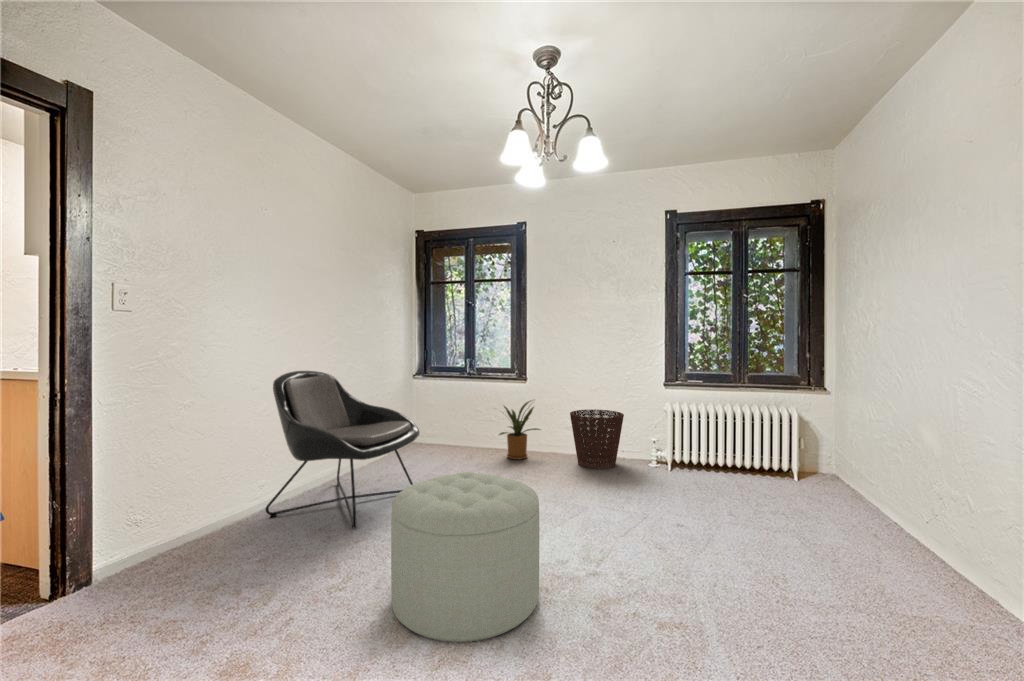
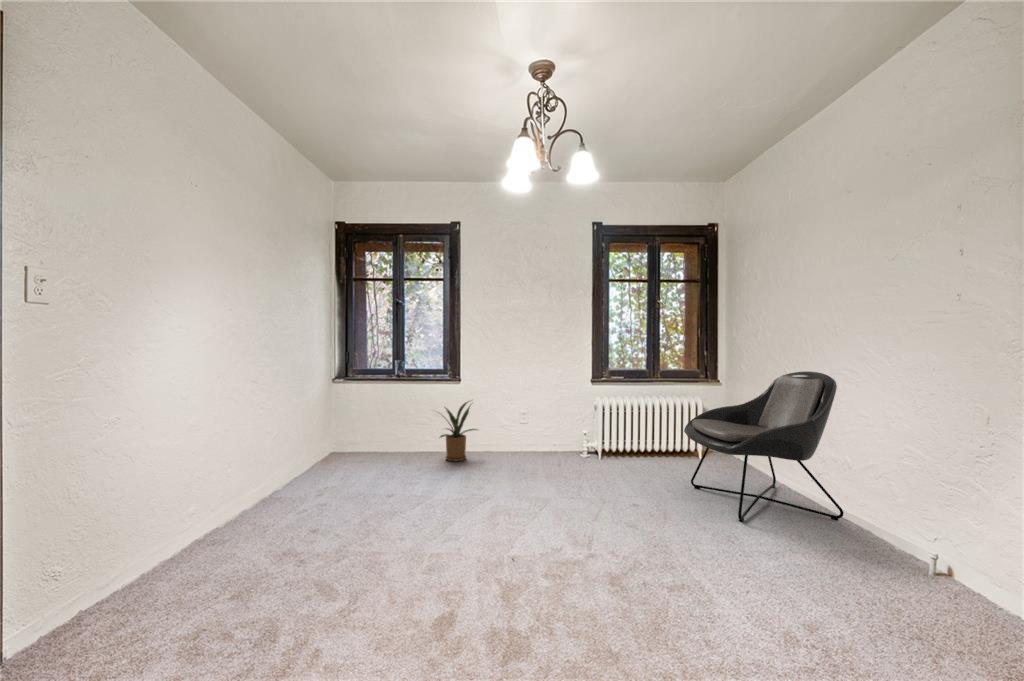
lounge chair: present [266,371,420,528] -> present [684,371,843,522]
basket: present [570,409,624,469] -> none [510,407,561,464]
ottoman: present [391,472,539,642] -> none [436,470,579,632]

